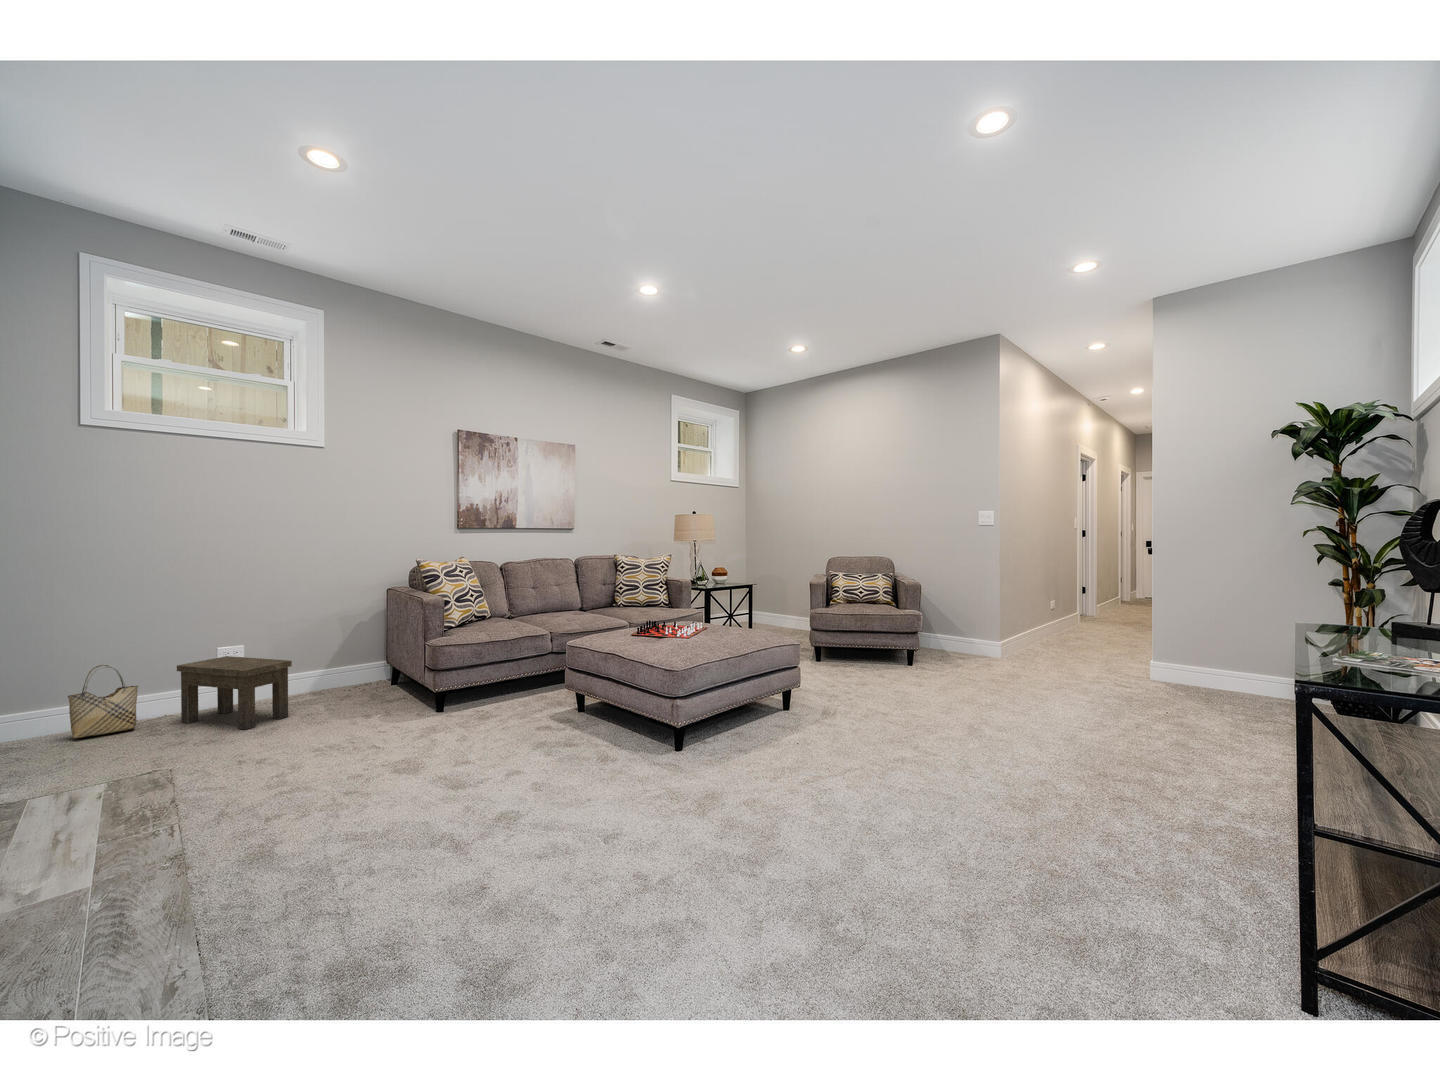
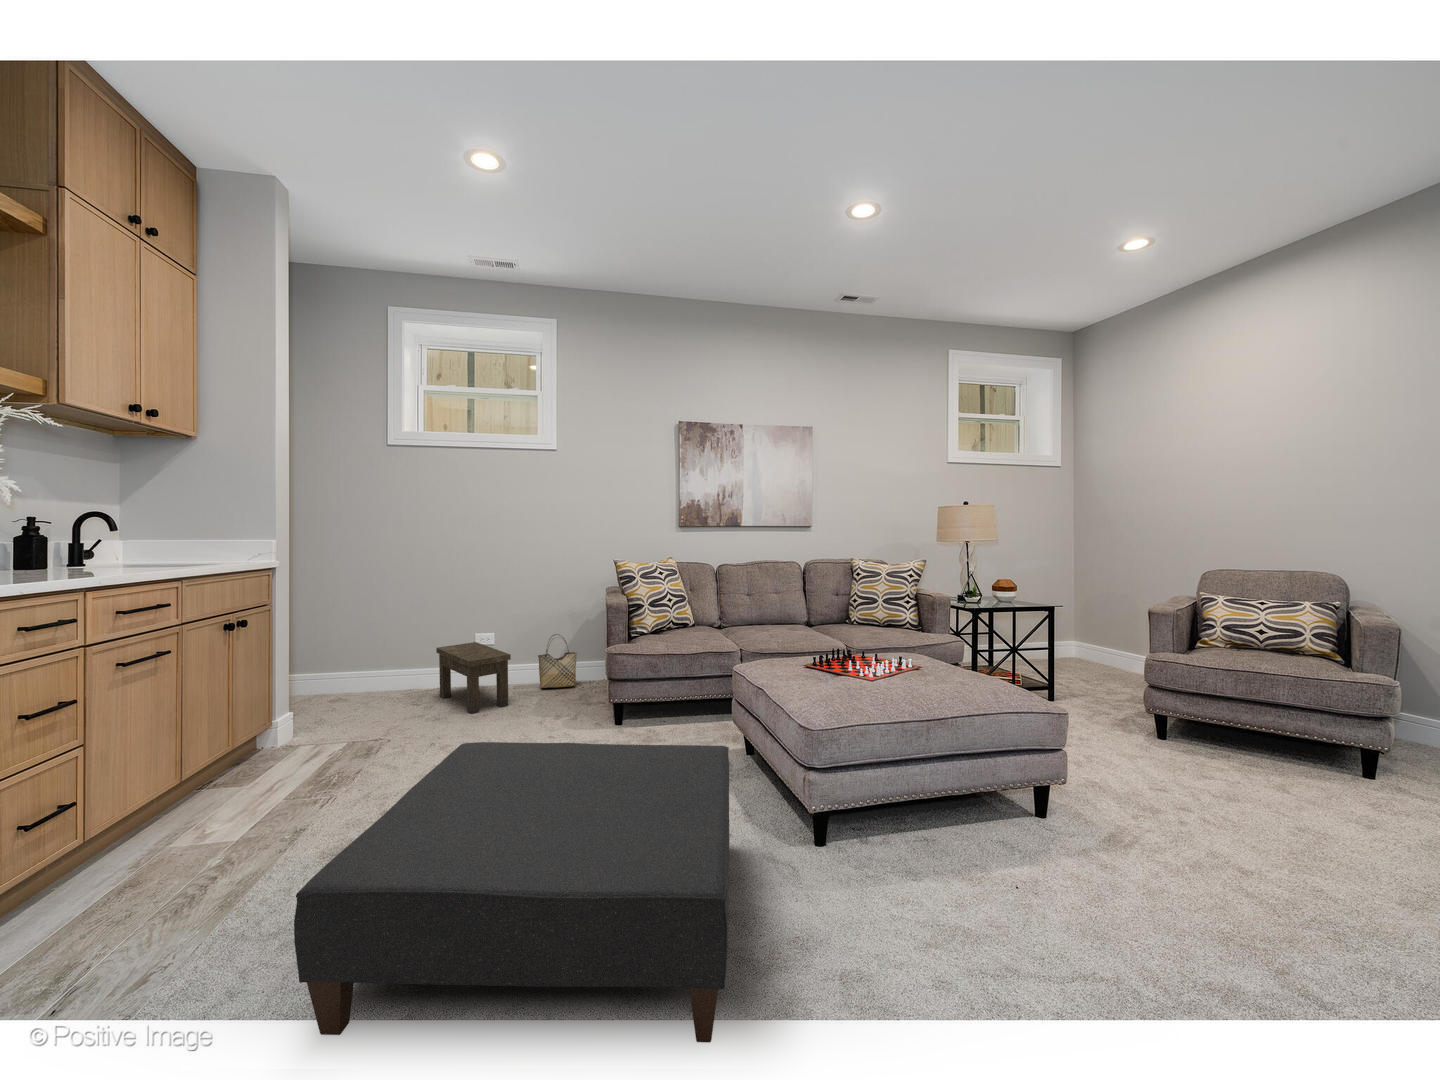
woven basket: present [68,665,138,738] -> present [538,634,577,688]
ottoman: none [339,685,726,982] -> present [294,742,729,1043]

